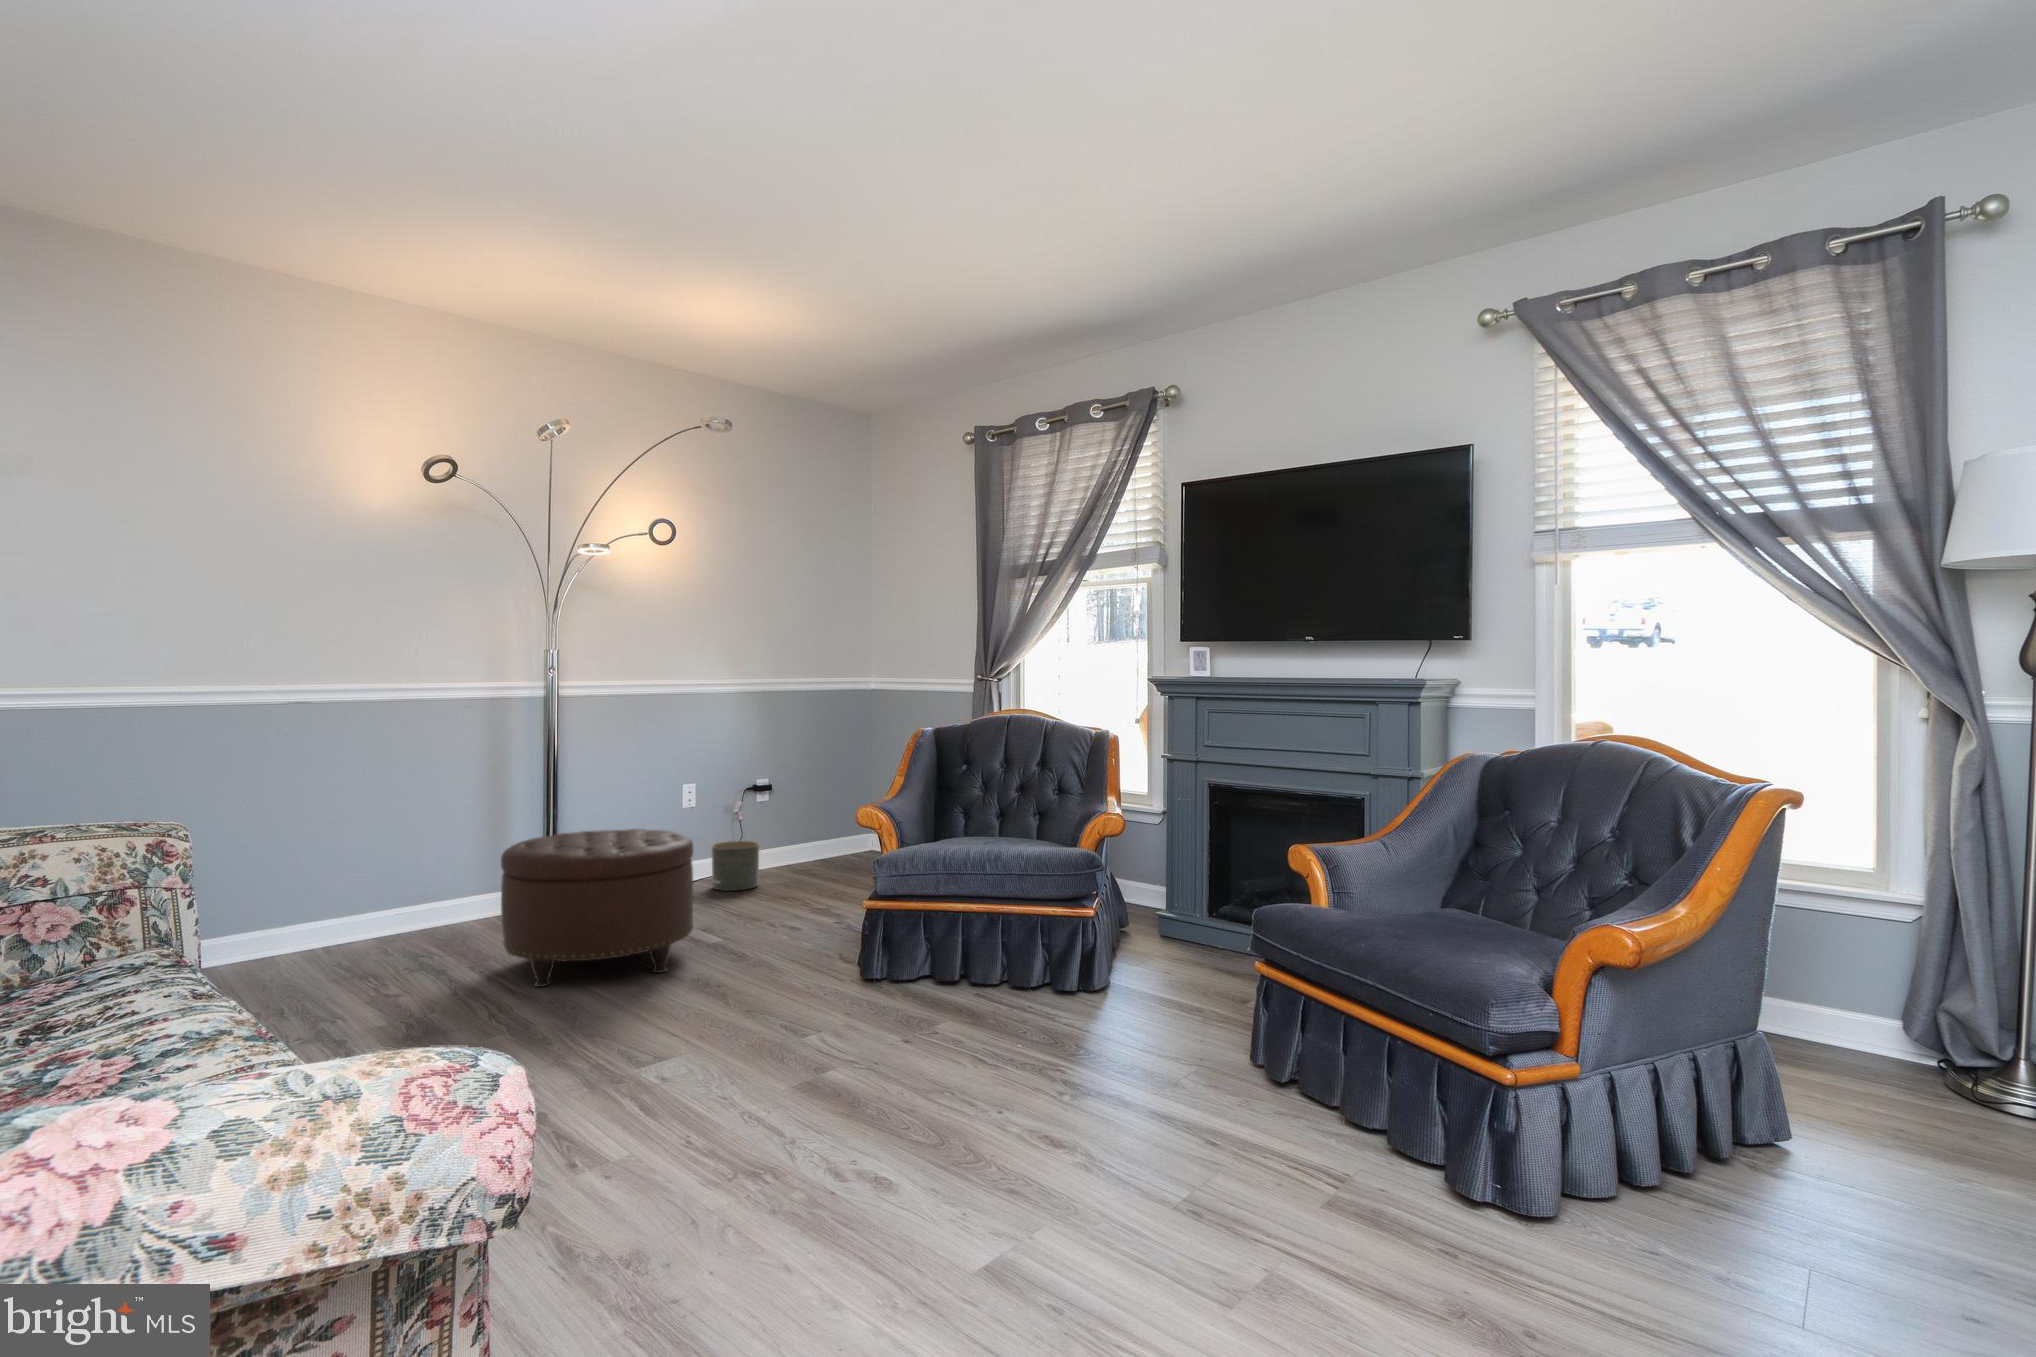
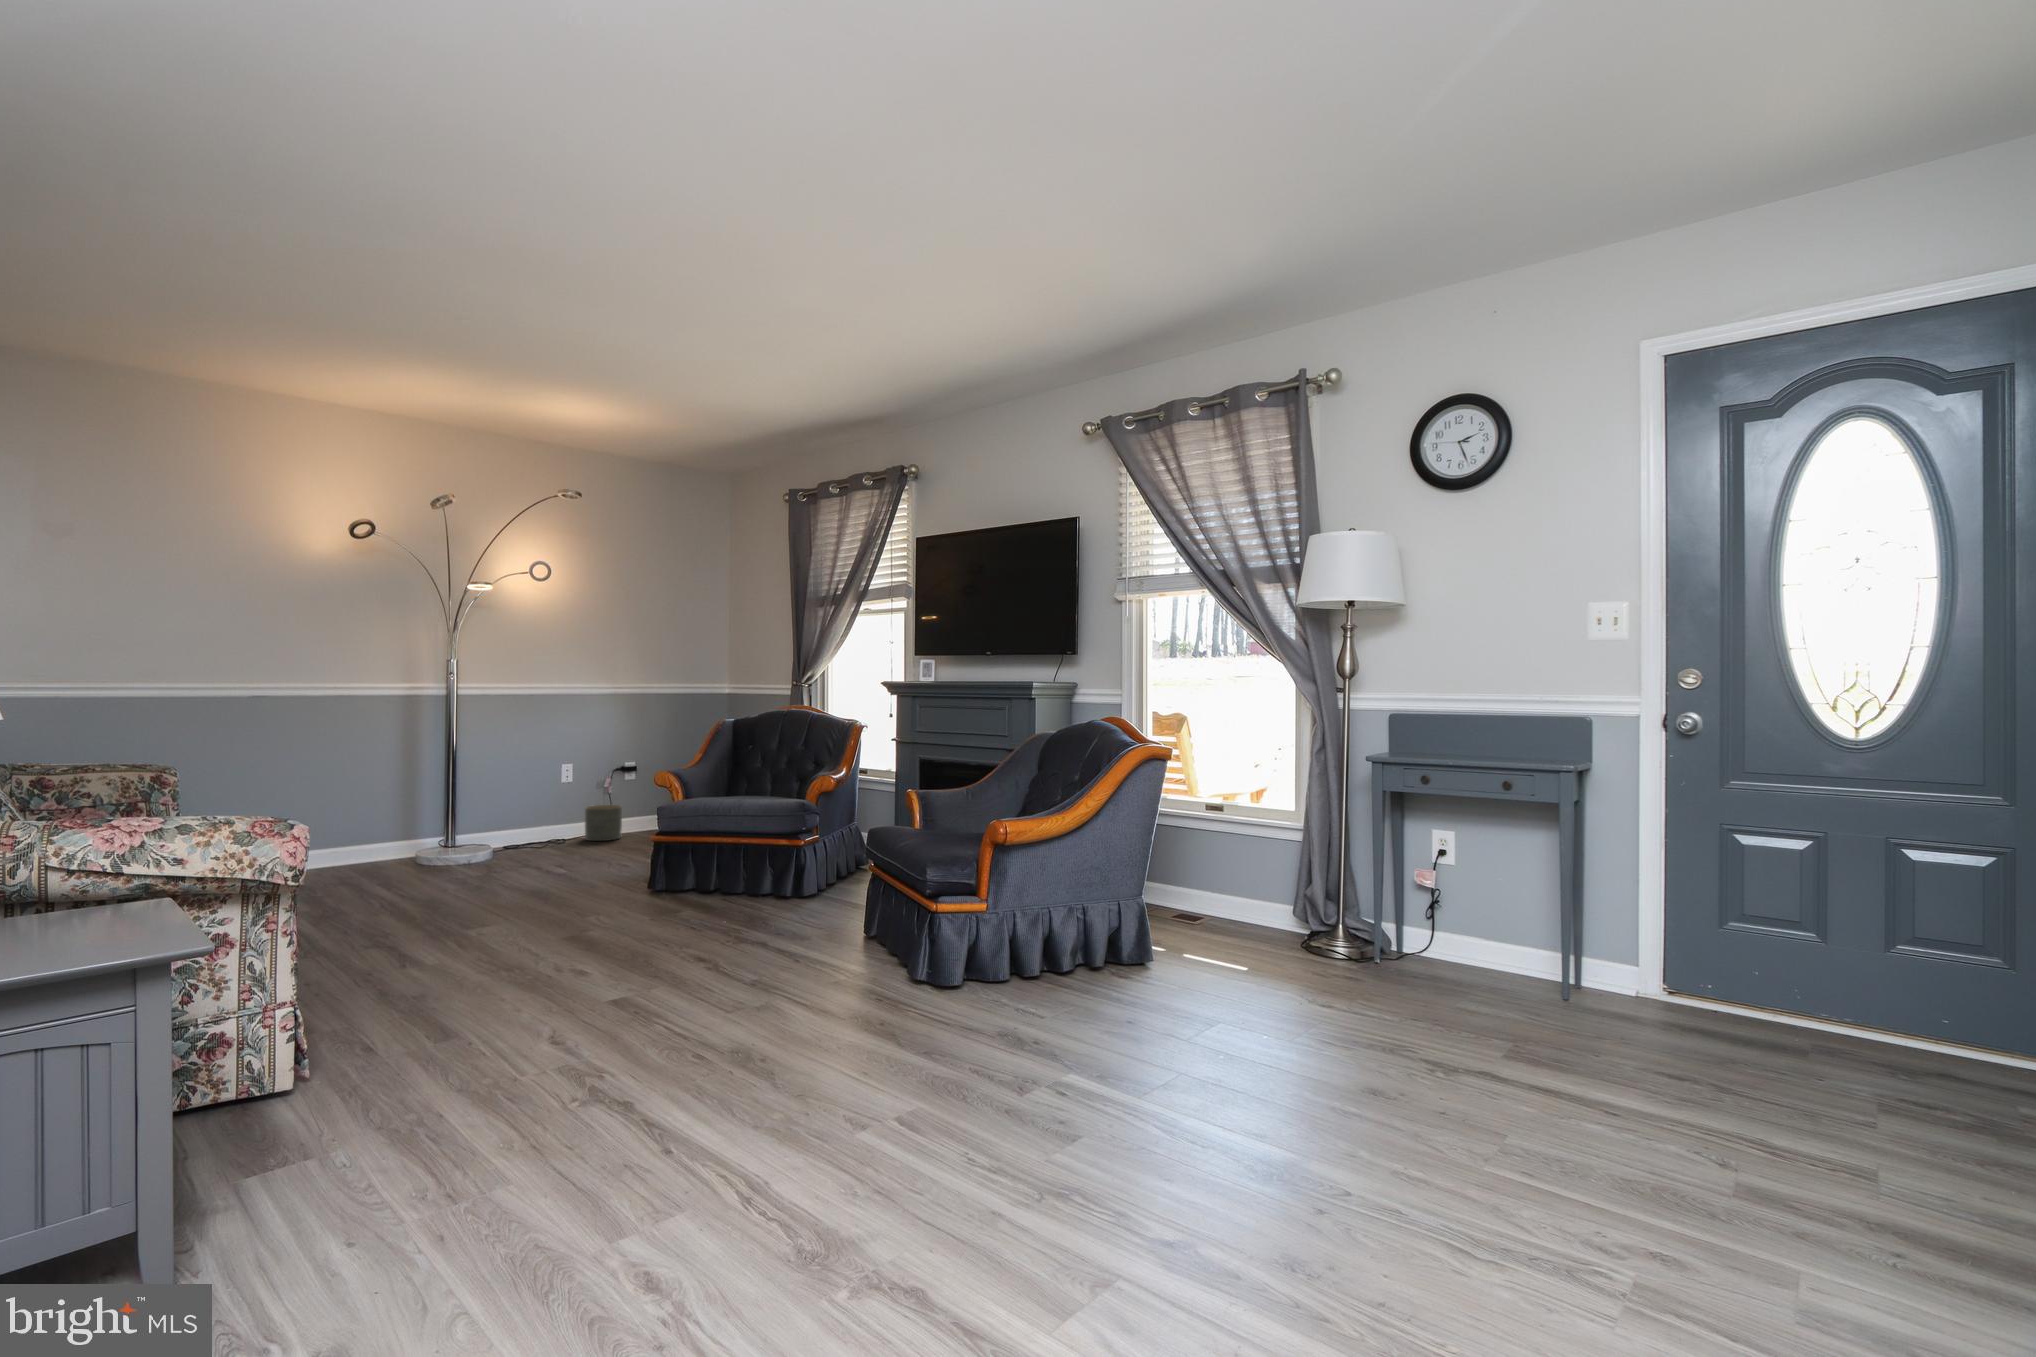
ottoman: present [501,829,693,987] -> none [402,786,545,889]

